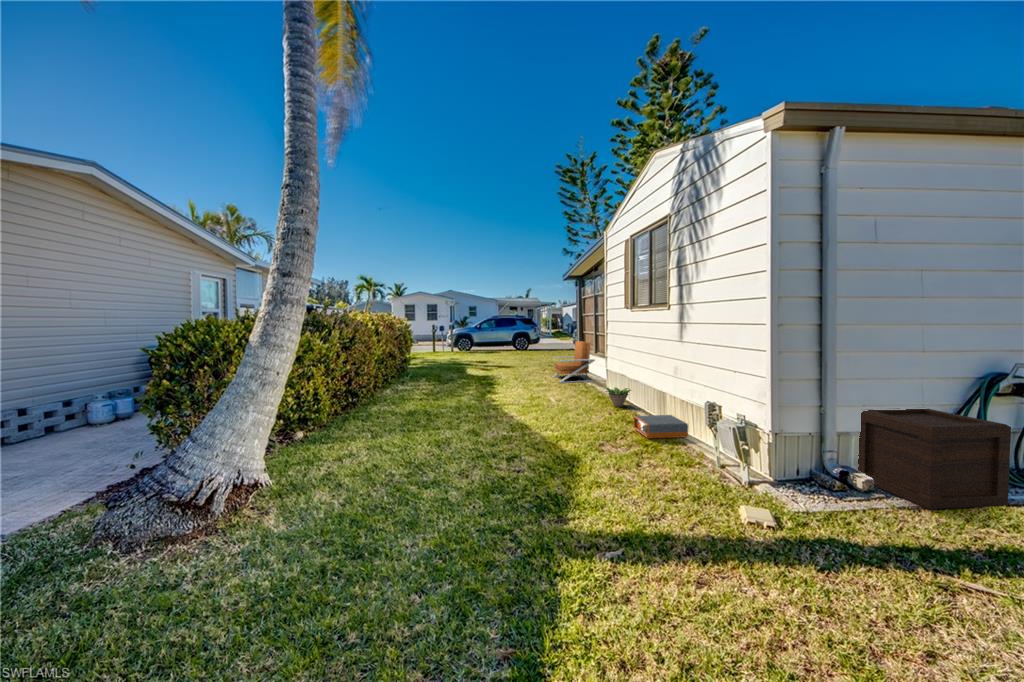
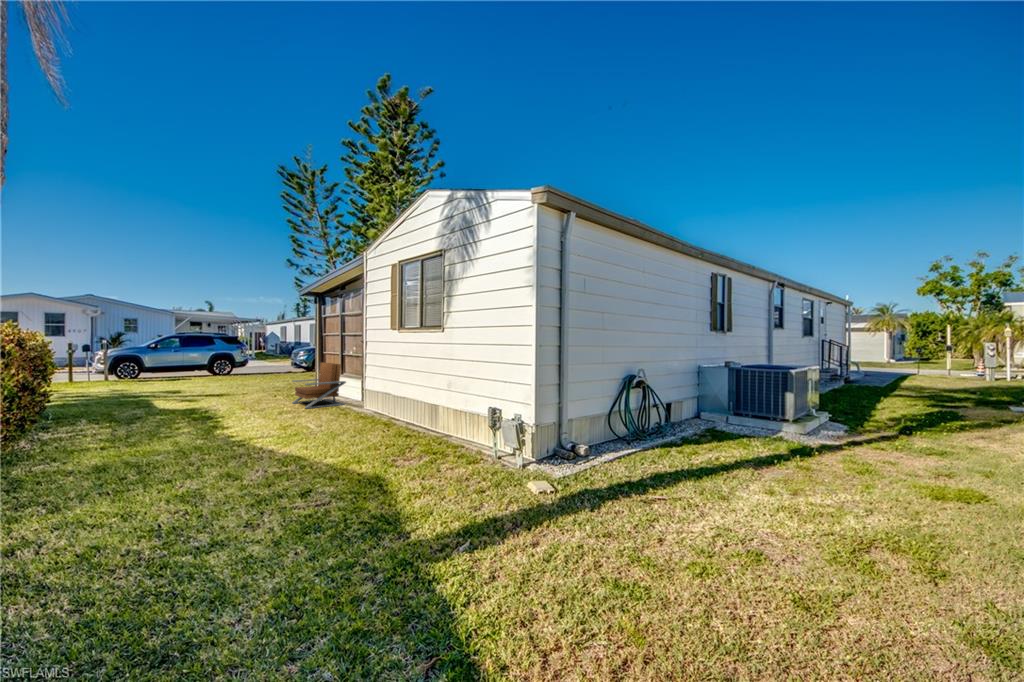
decorative plant: present [603,386,631,407] -> none [369,407,401,426]
wooden crate: present [858,408,1011,510] -> none [581,401,651,464]
storage box: present [634,415,688,439] -> none [415,426,464,450]

